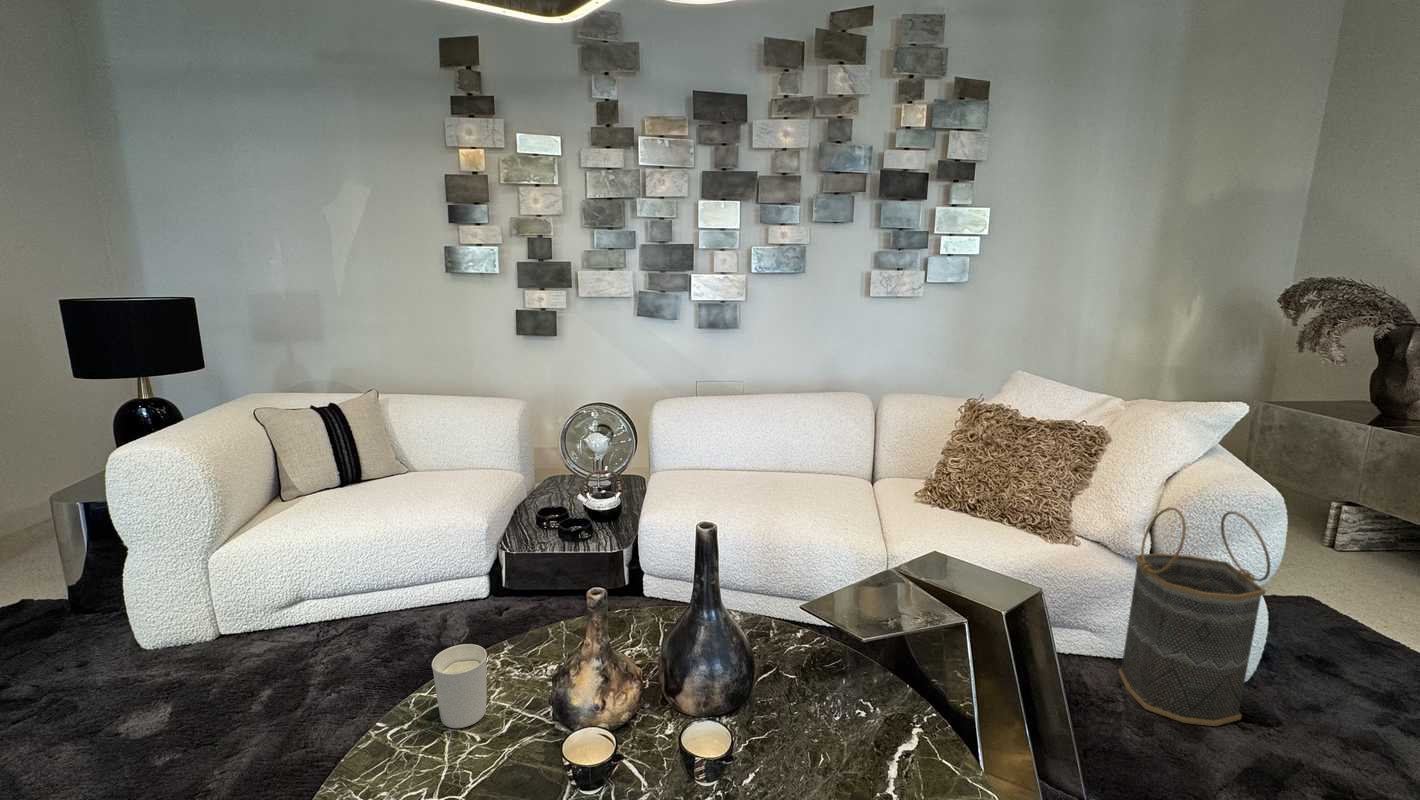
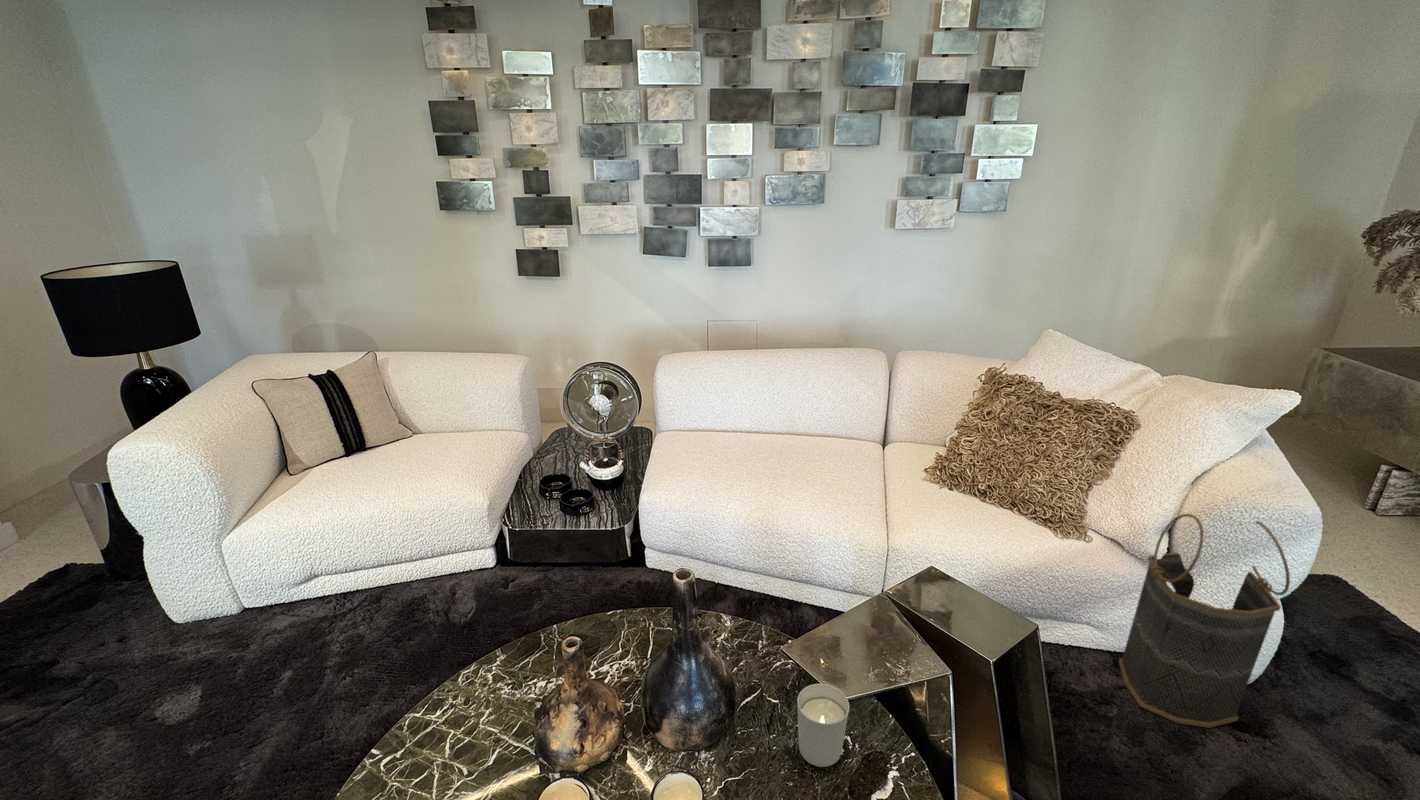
candle holder: present [432,644,487,728] -> present [797,684,849,767]

